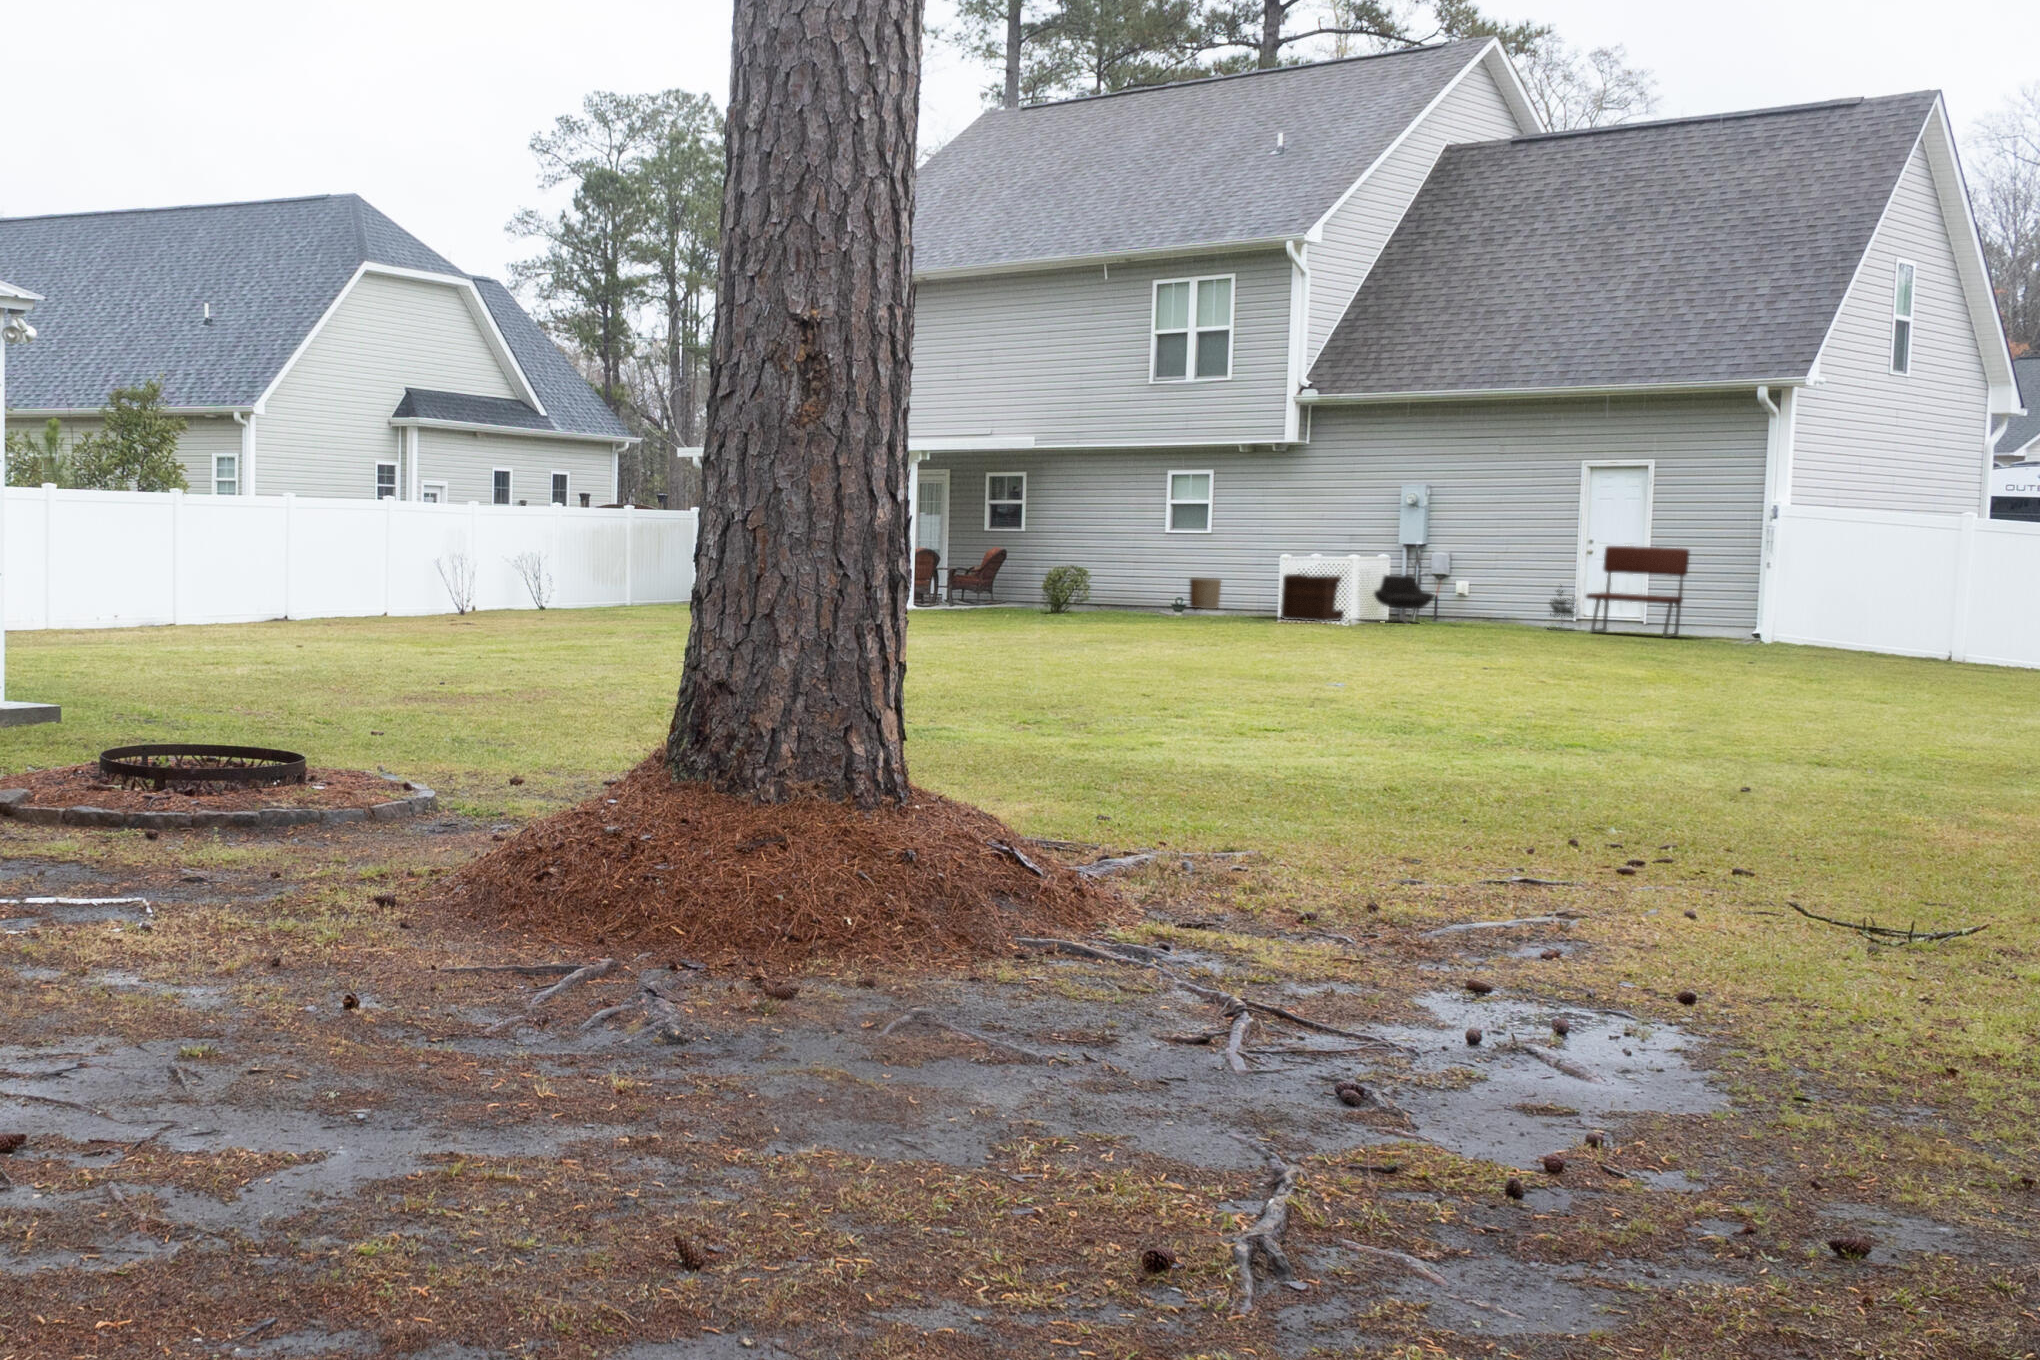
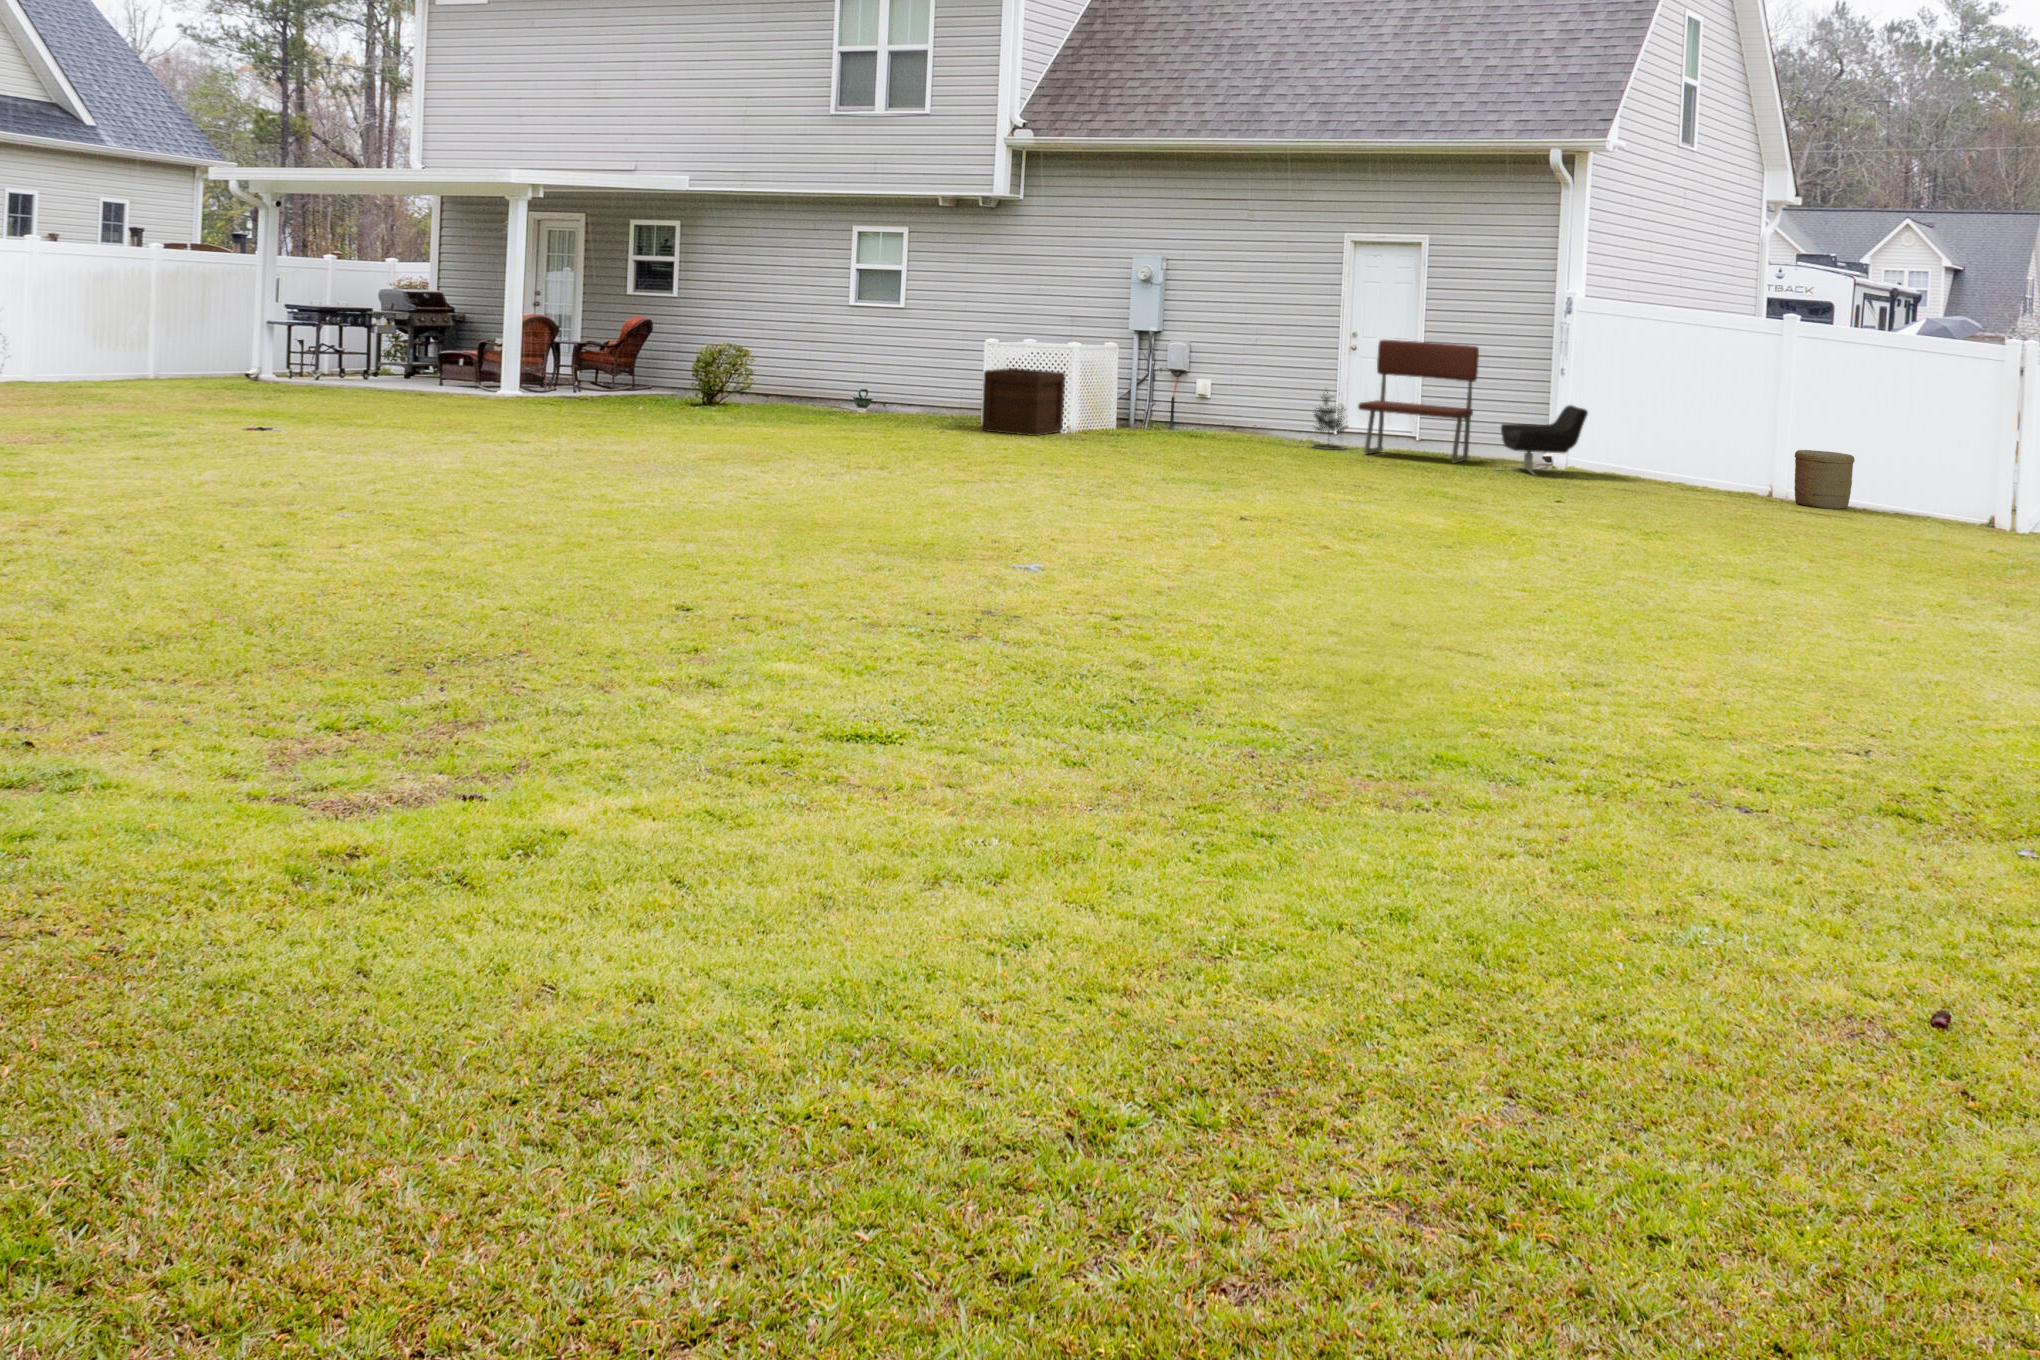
lounge chair: present [1374,575,1435,621] -> present [1501,405,1588,475]
woven basket: present [1189,578,1221,609] -> present [1794,450,1855,509]

